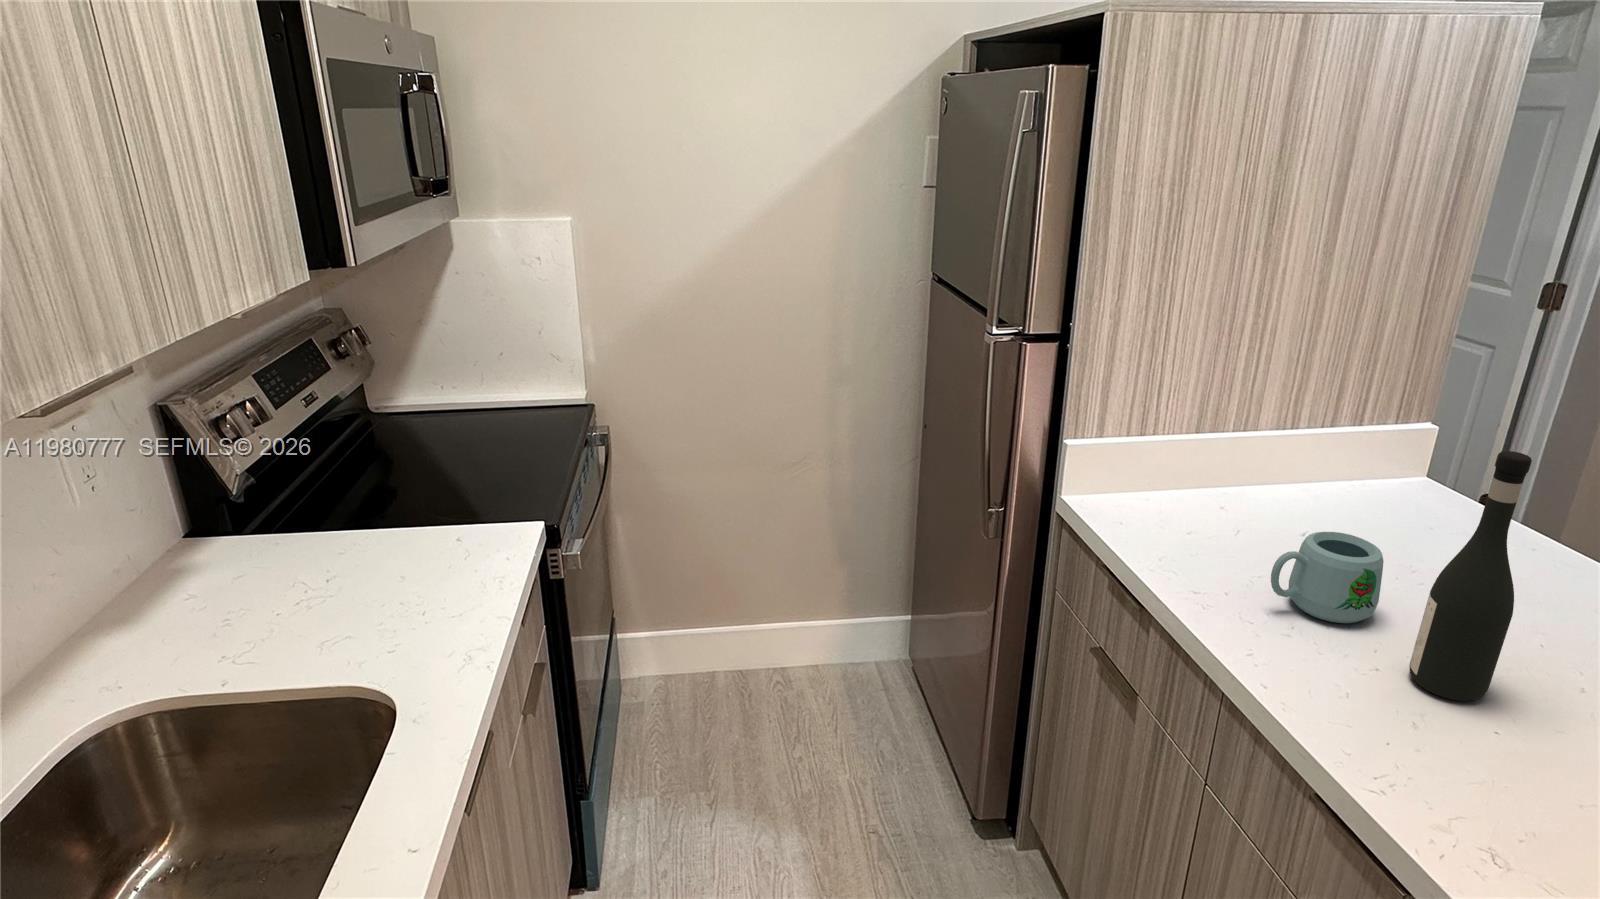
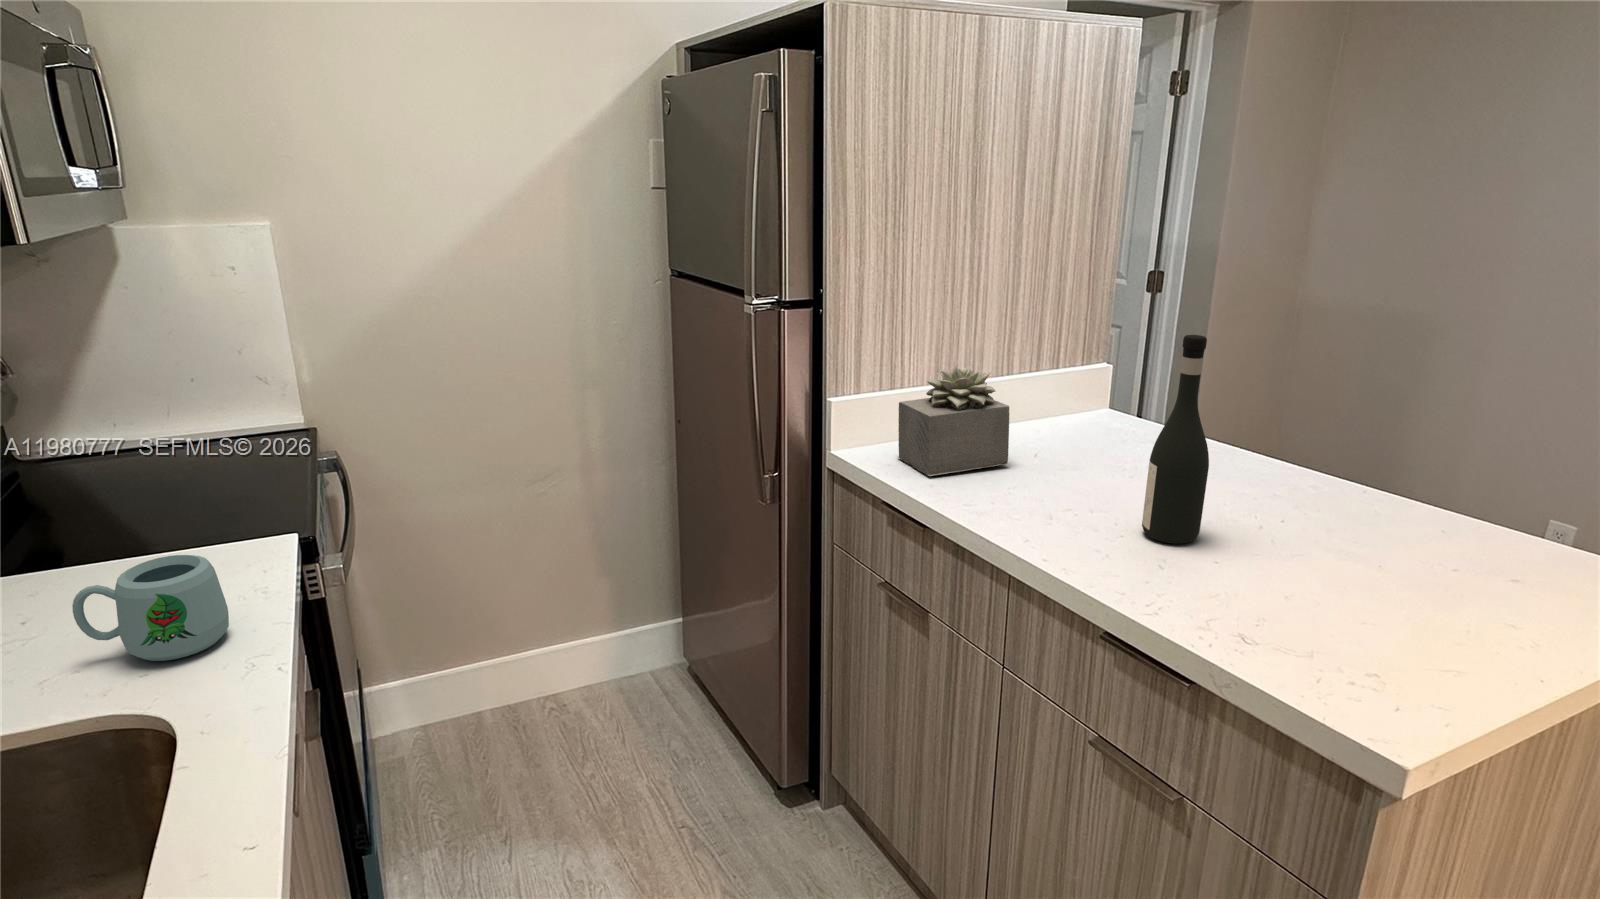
succulent plant: none [1133,423,1272,547] -> present [898,364,1009,476]
mug: present [1271,532,1384,623] -> present [72,555,229,661]

